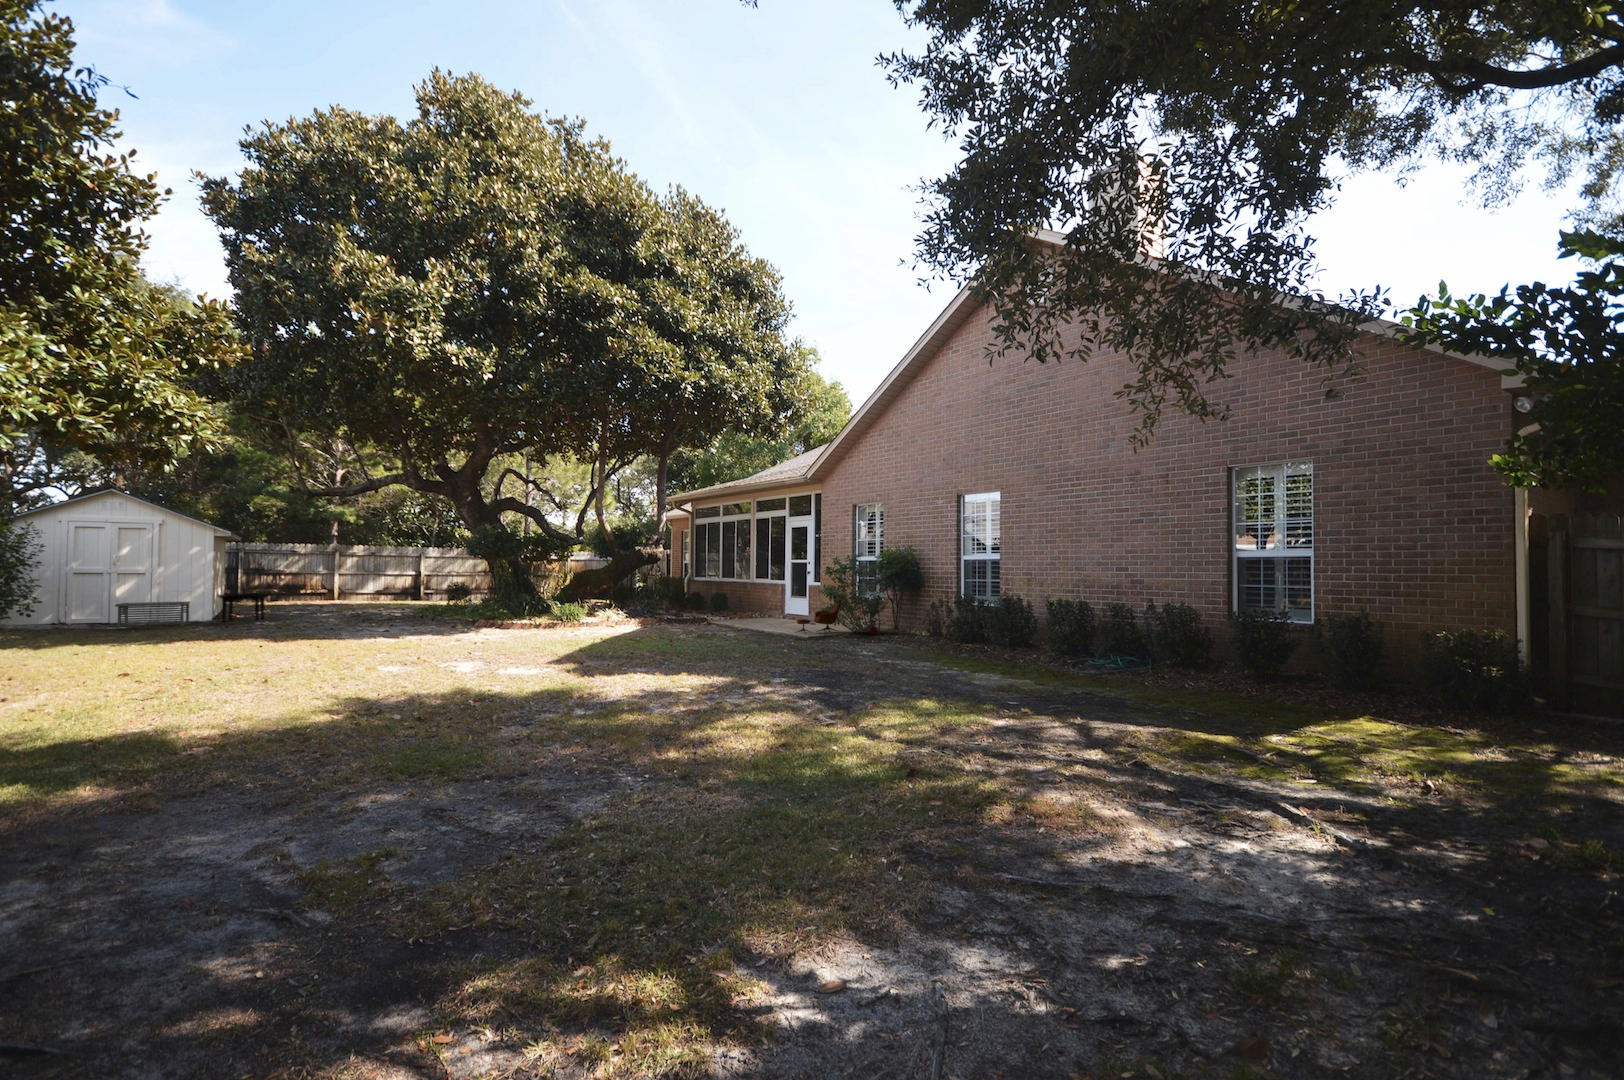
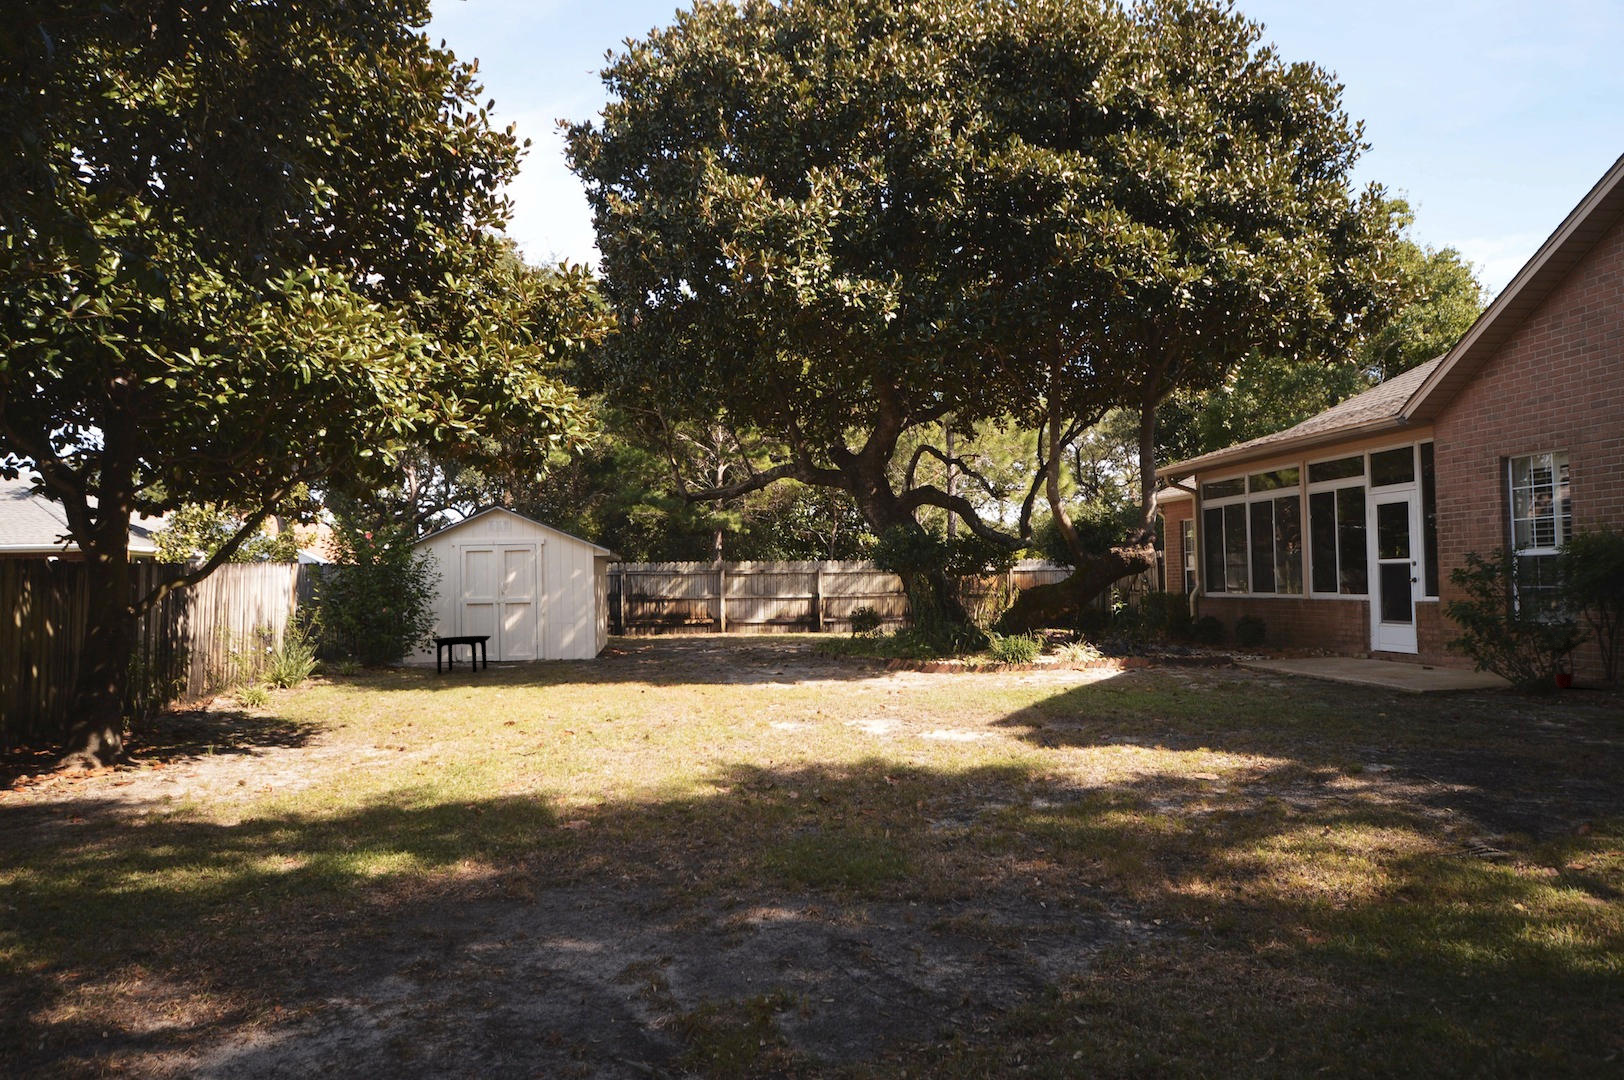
round table: present [218,594,269,622] -> present [432,636,491,673]
lounge chair: present [795,599,841,633] -> none [1402,621,1493,684]
storage bench: present [115,601,190,628] -> none [508,637,577,669]

